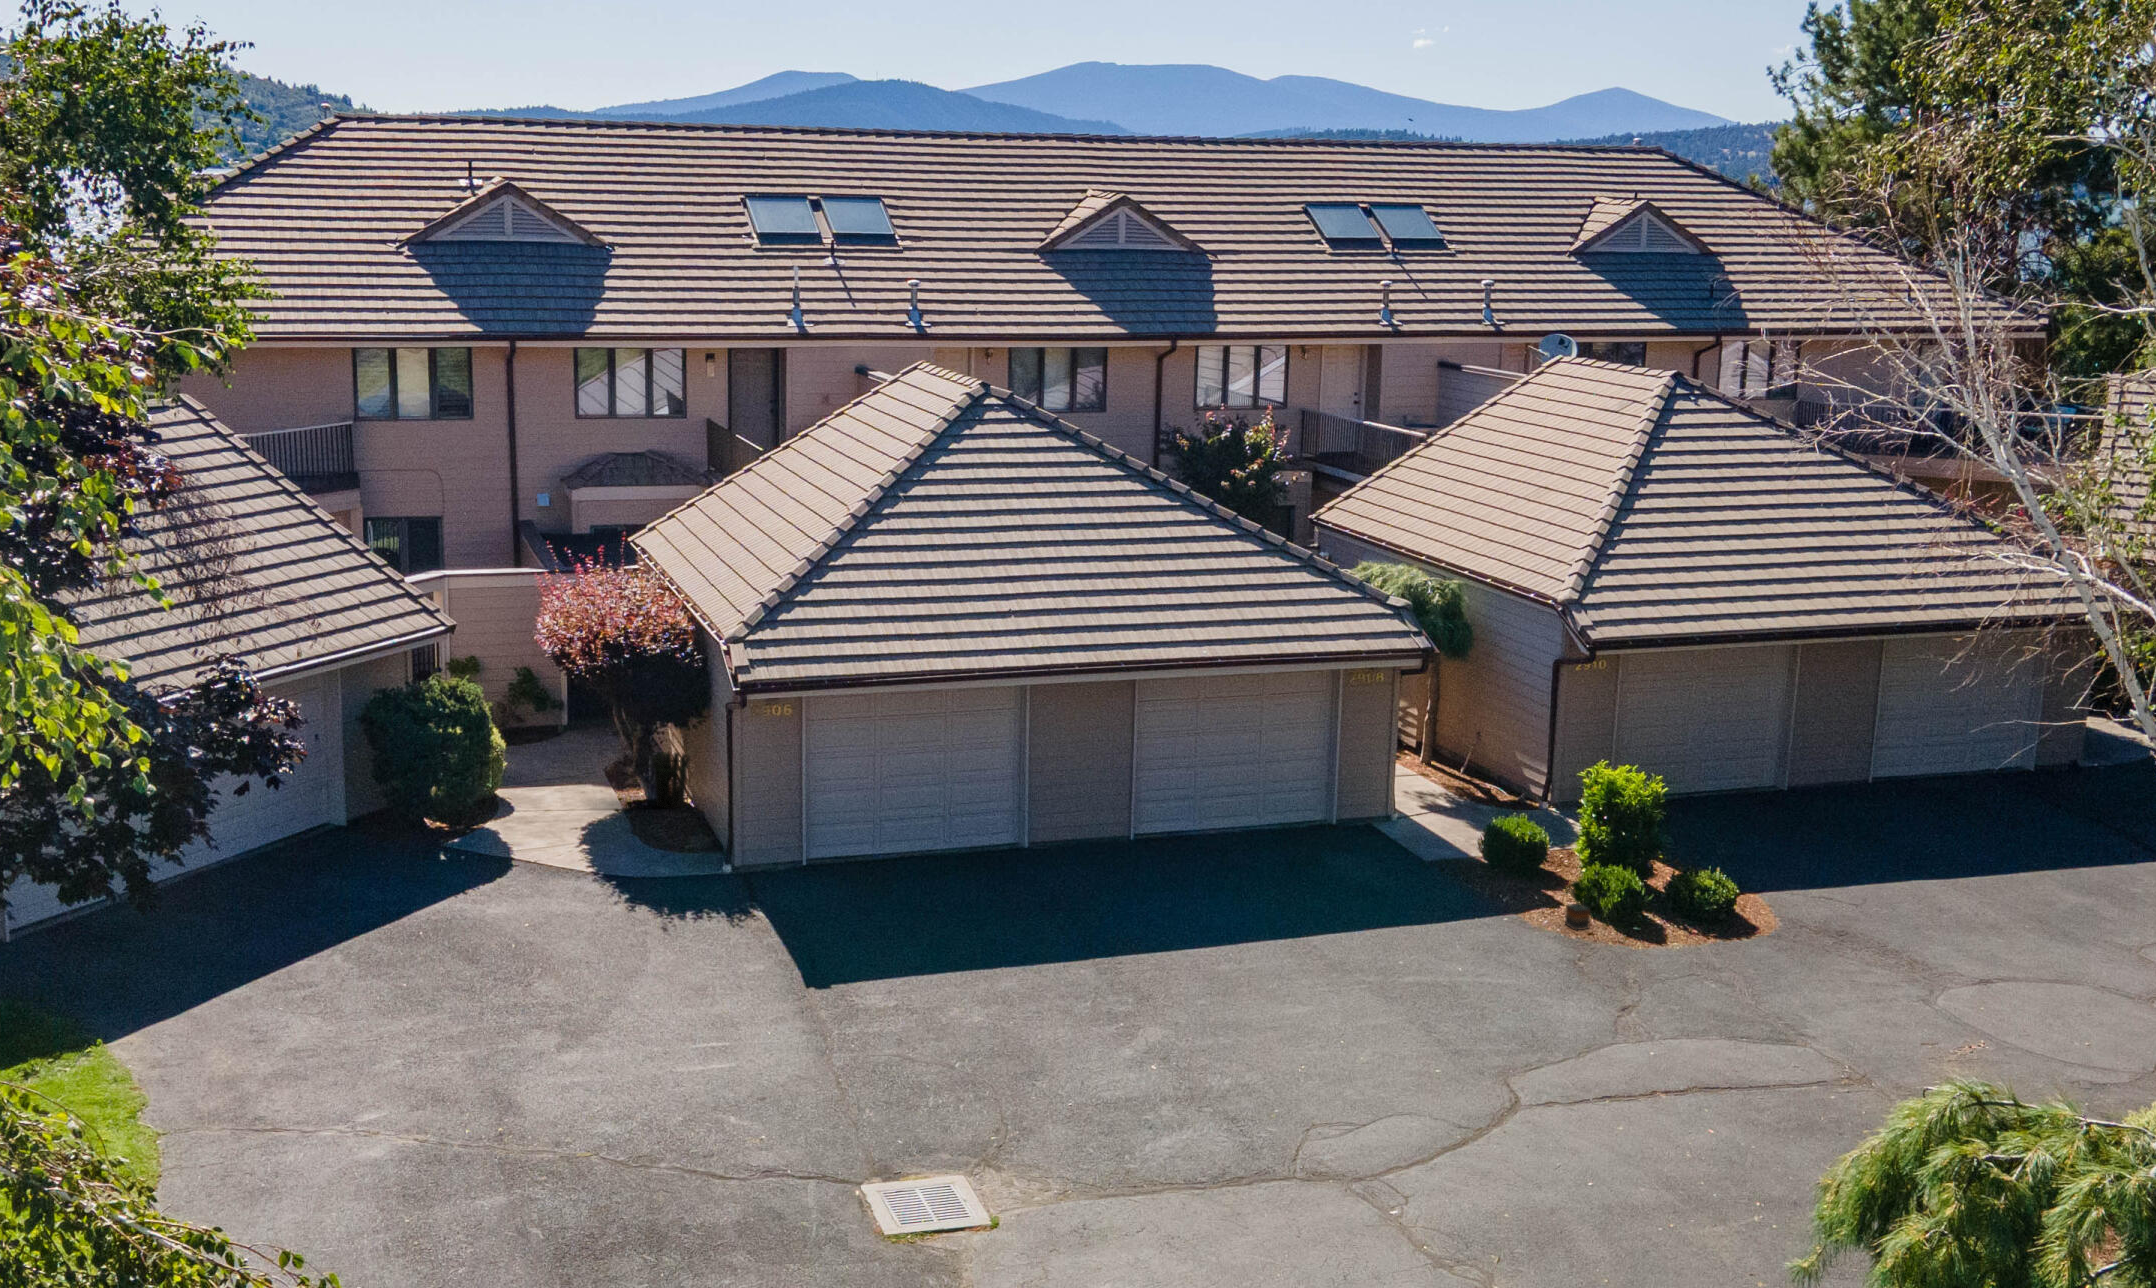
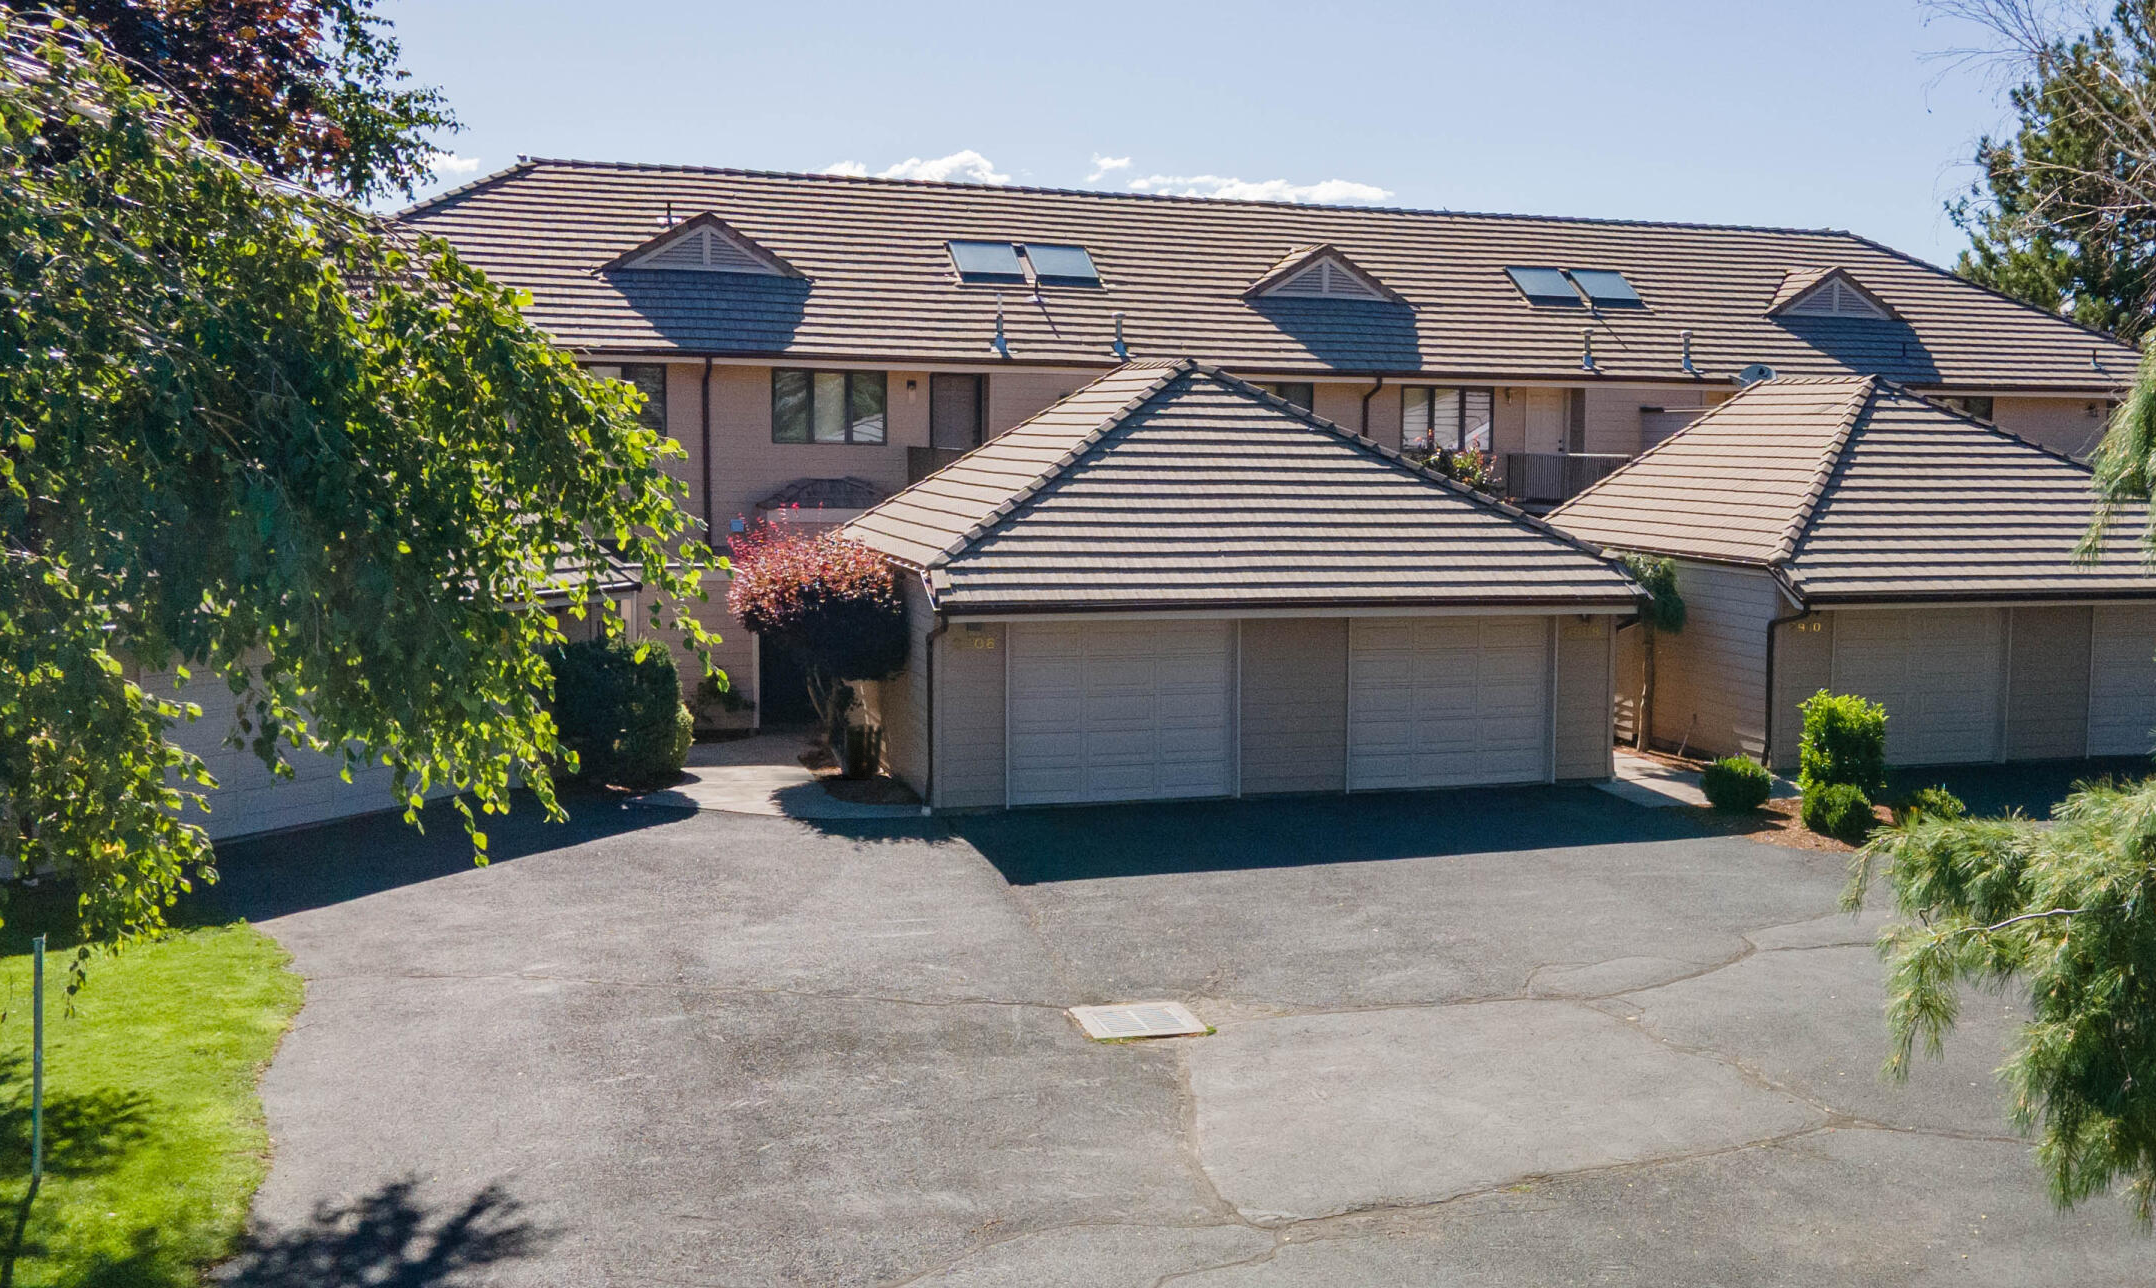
potted tree: present [1565,881,1596,930] -> none [1787,795,1821,846]

